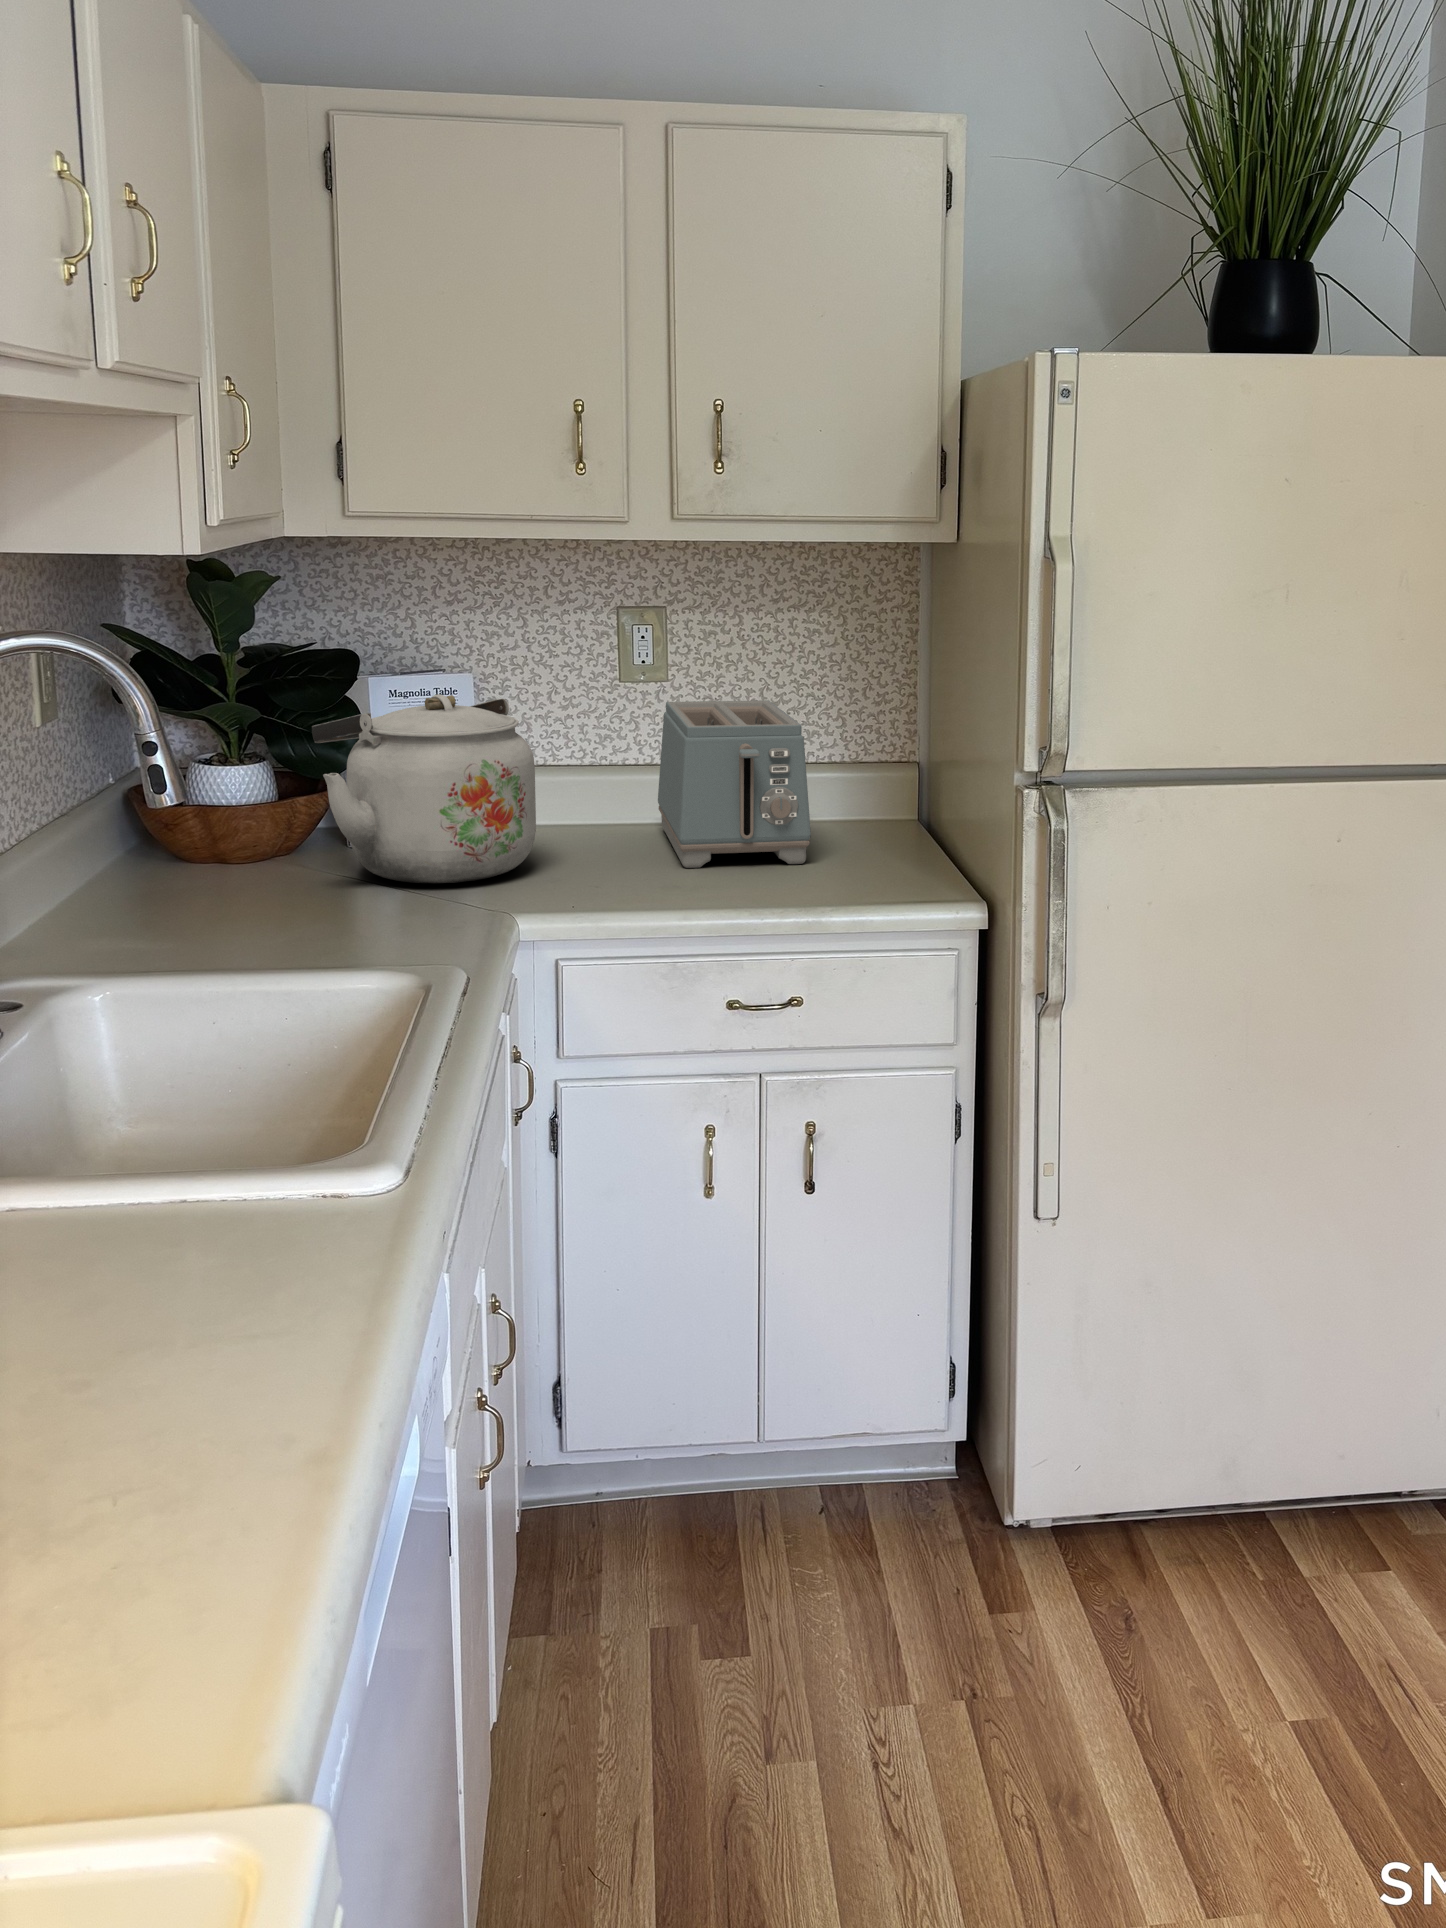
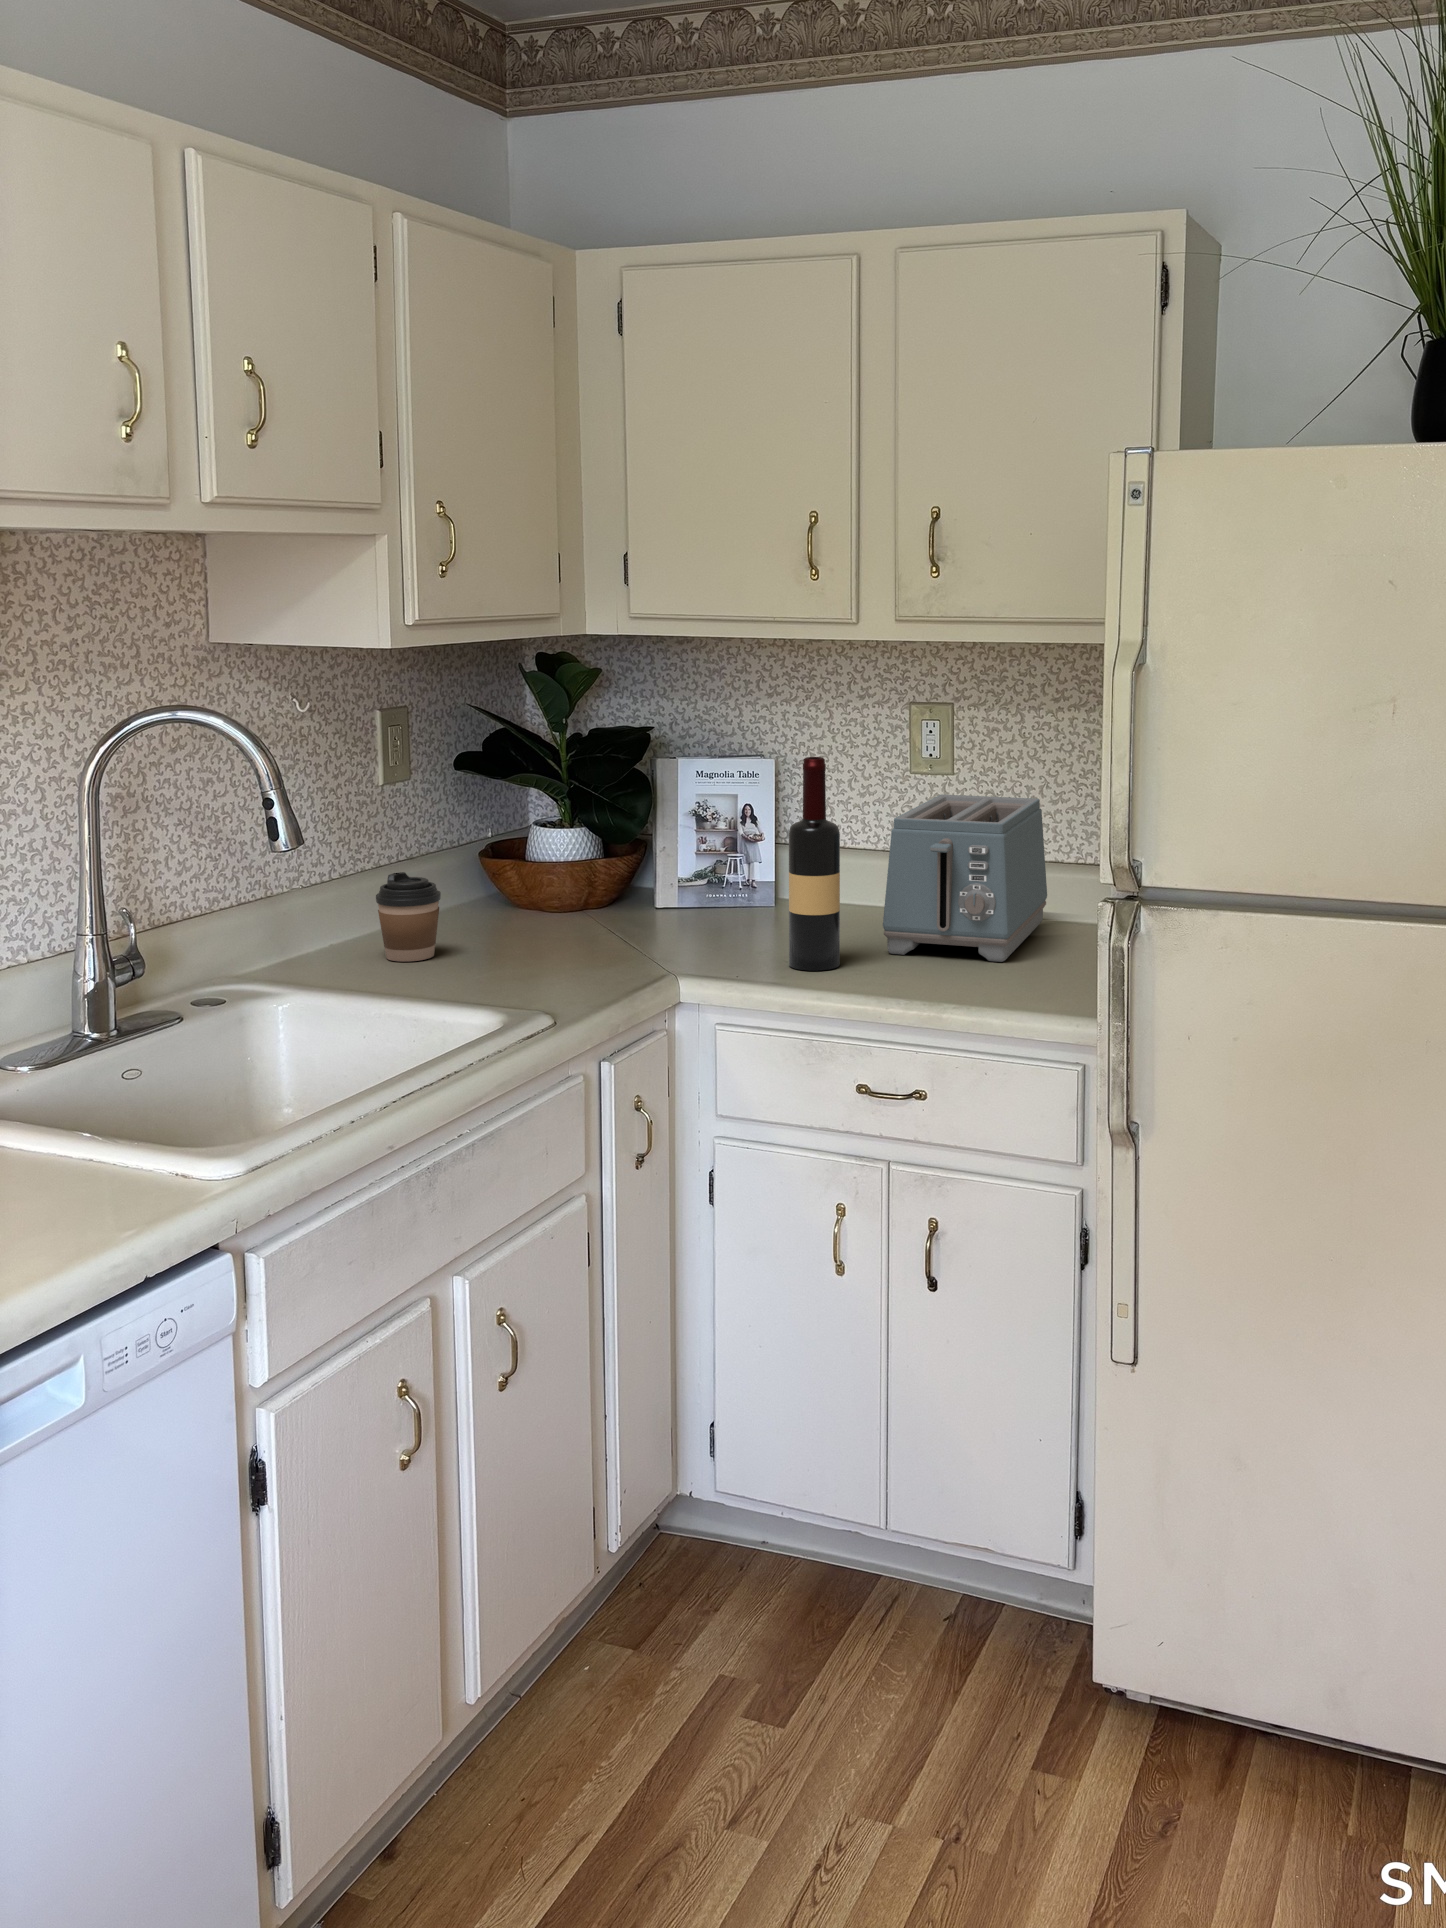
wine bottle: none [607,665,663,893] -> present [789,757,840,971]
kettle: present [312,694,536,884] -> none [569,775,770,944]
coffee cup: none [119,829,202,938] -> present [376,872,441,962]

